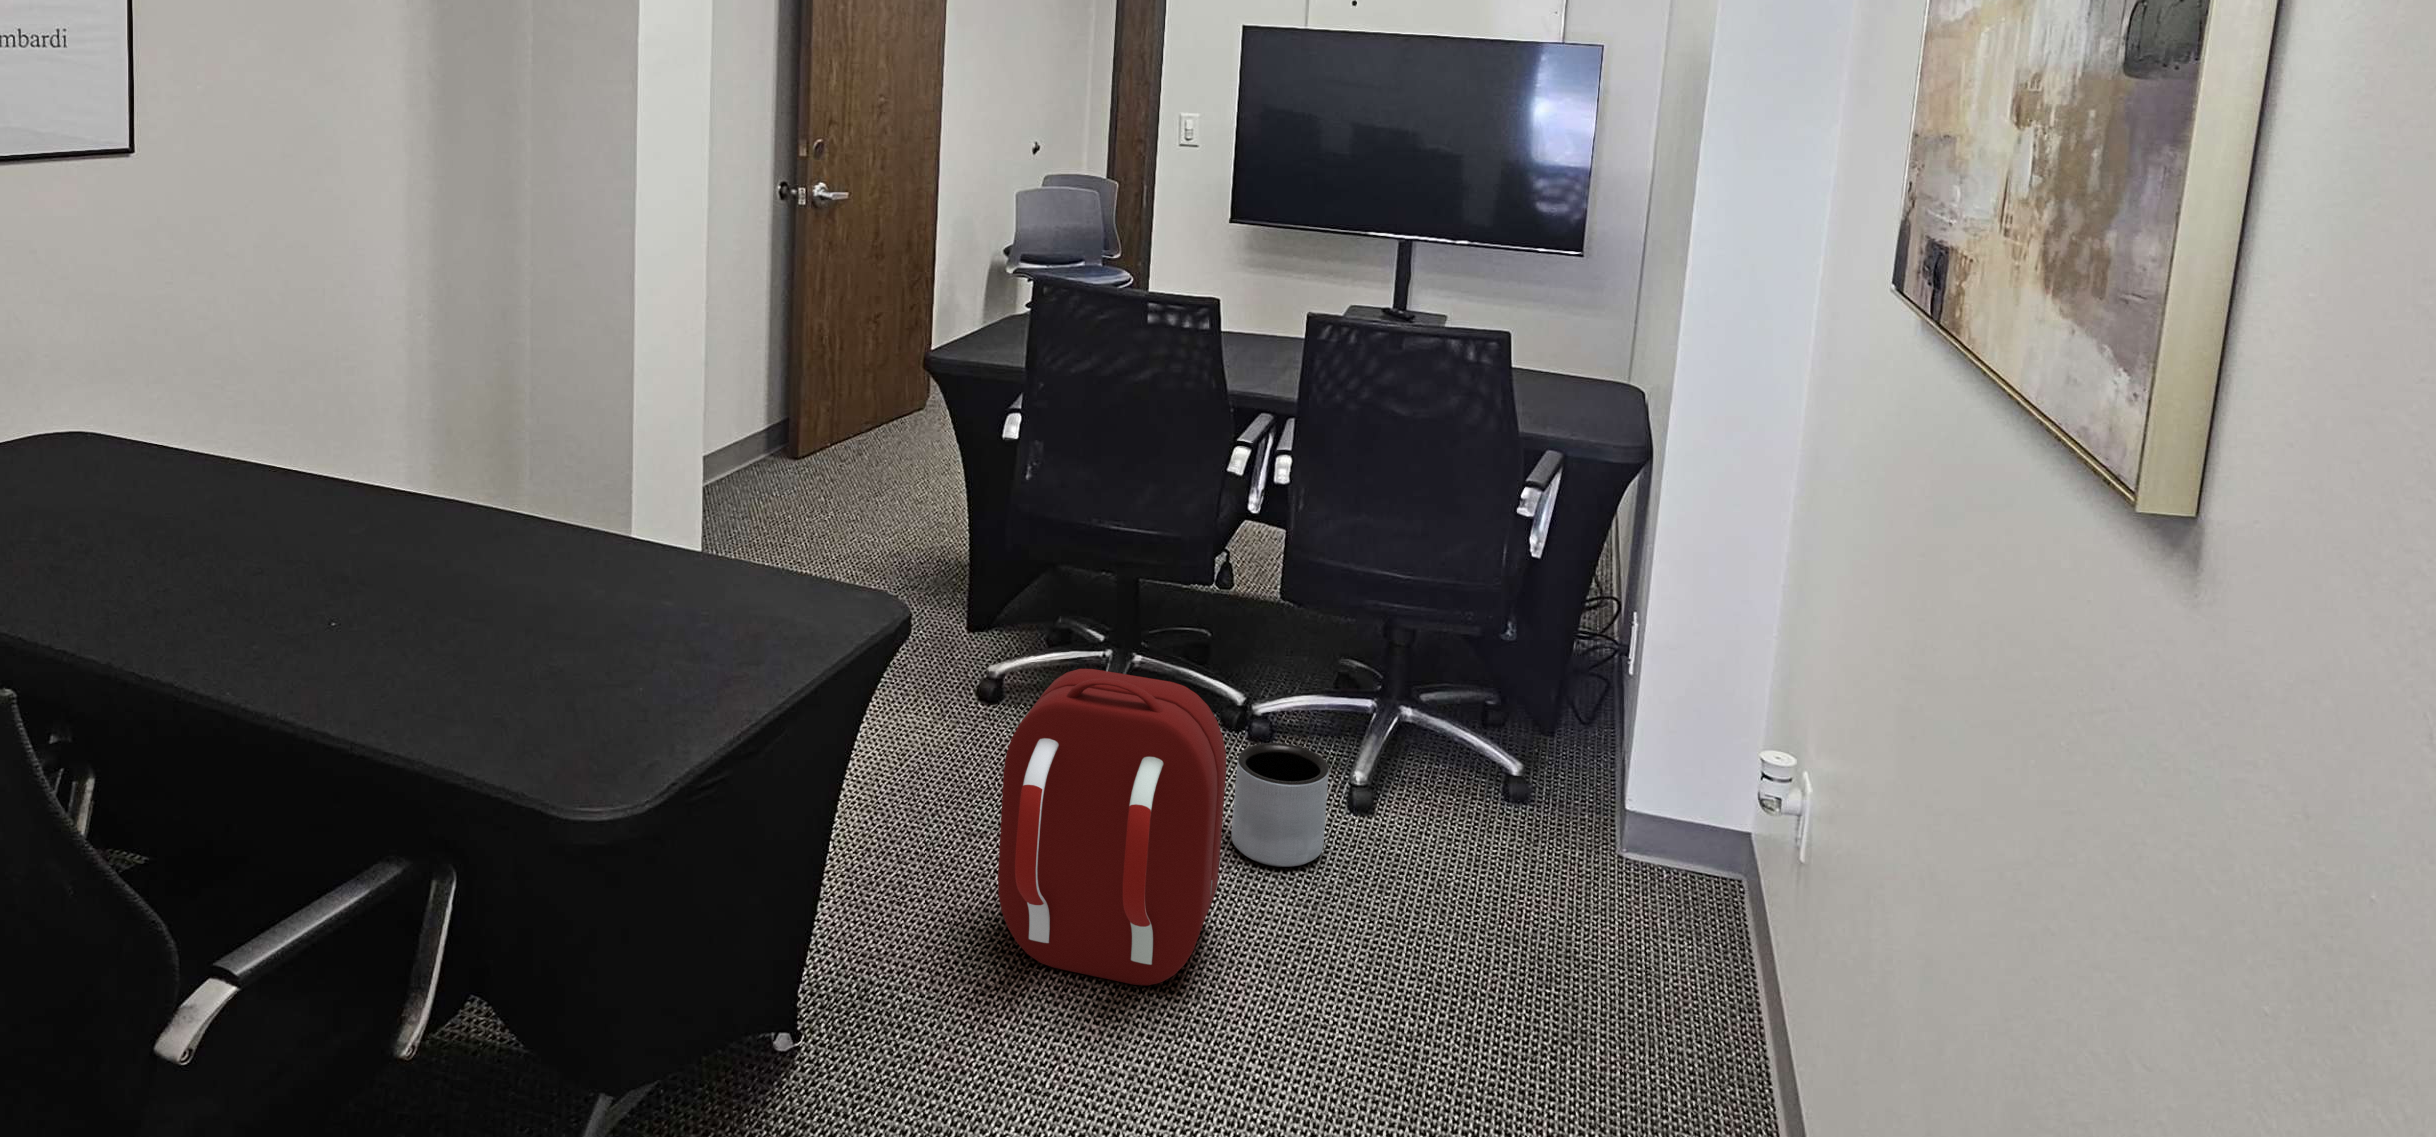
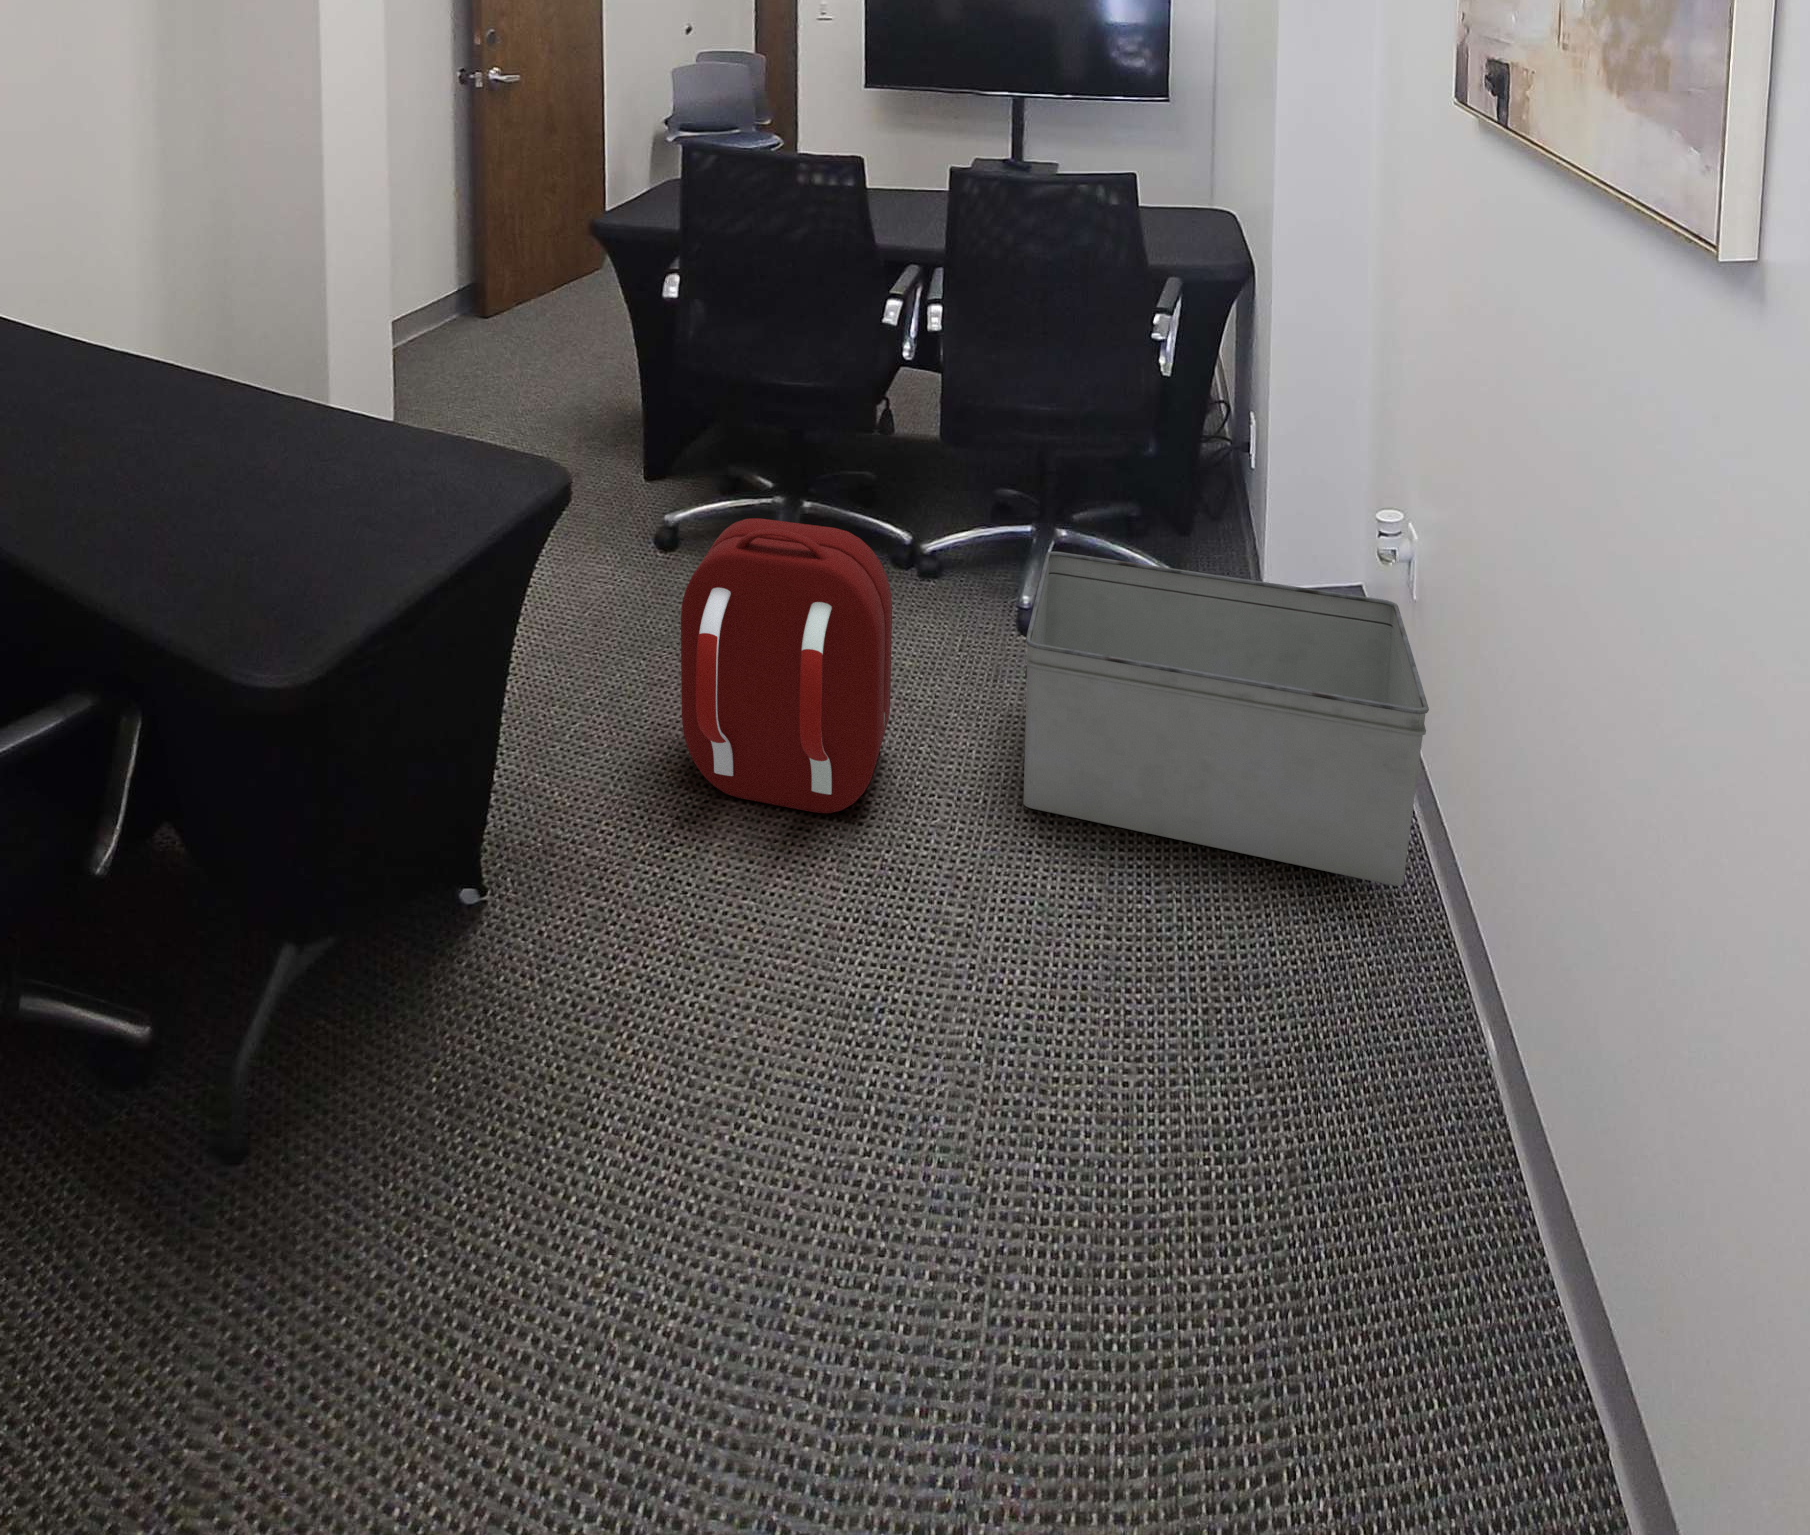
storage bin: none [1351,721,1758,1073] -> present [1023,552,1429,886]
planter: present [1231,743,1329,867] -> none [900,573,989,689]

